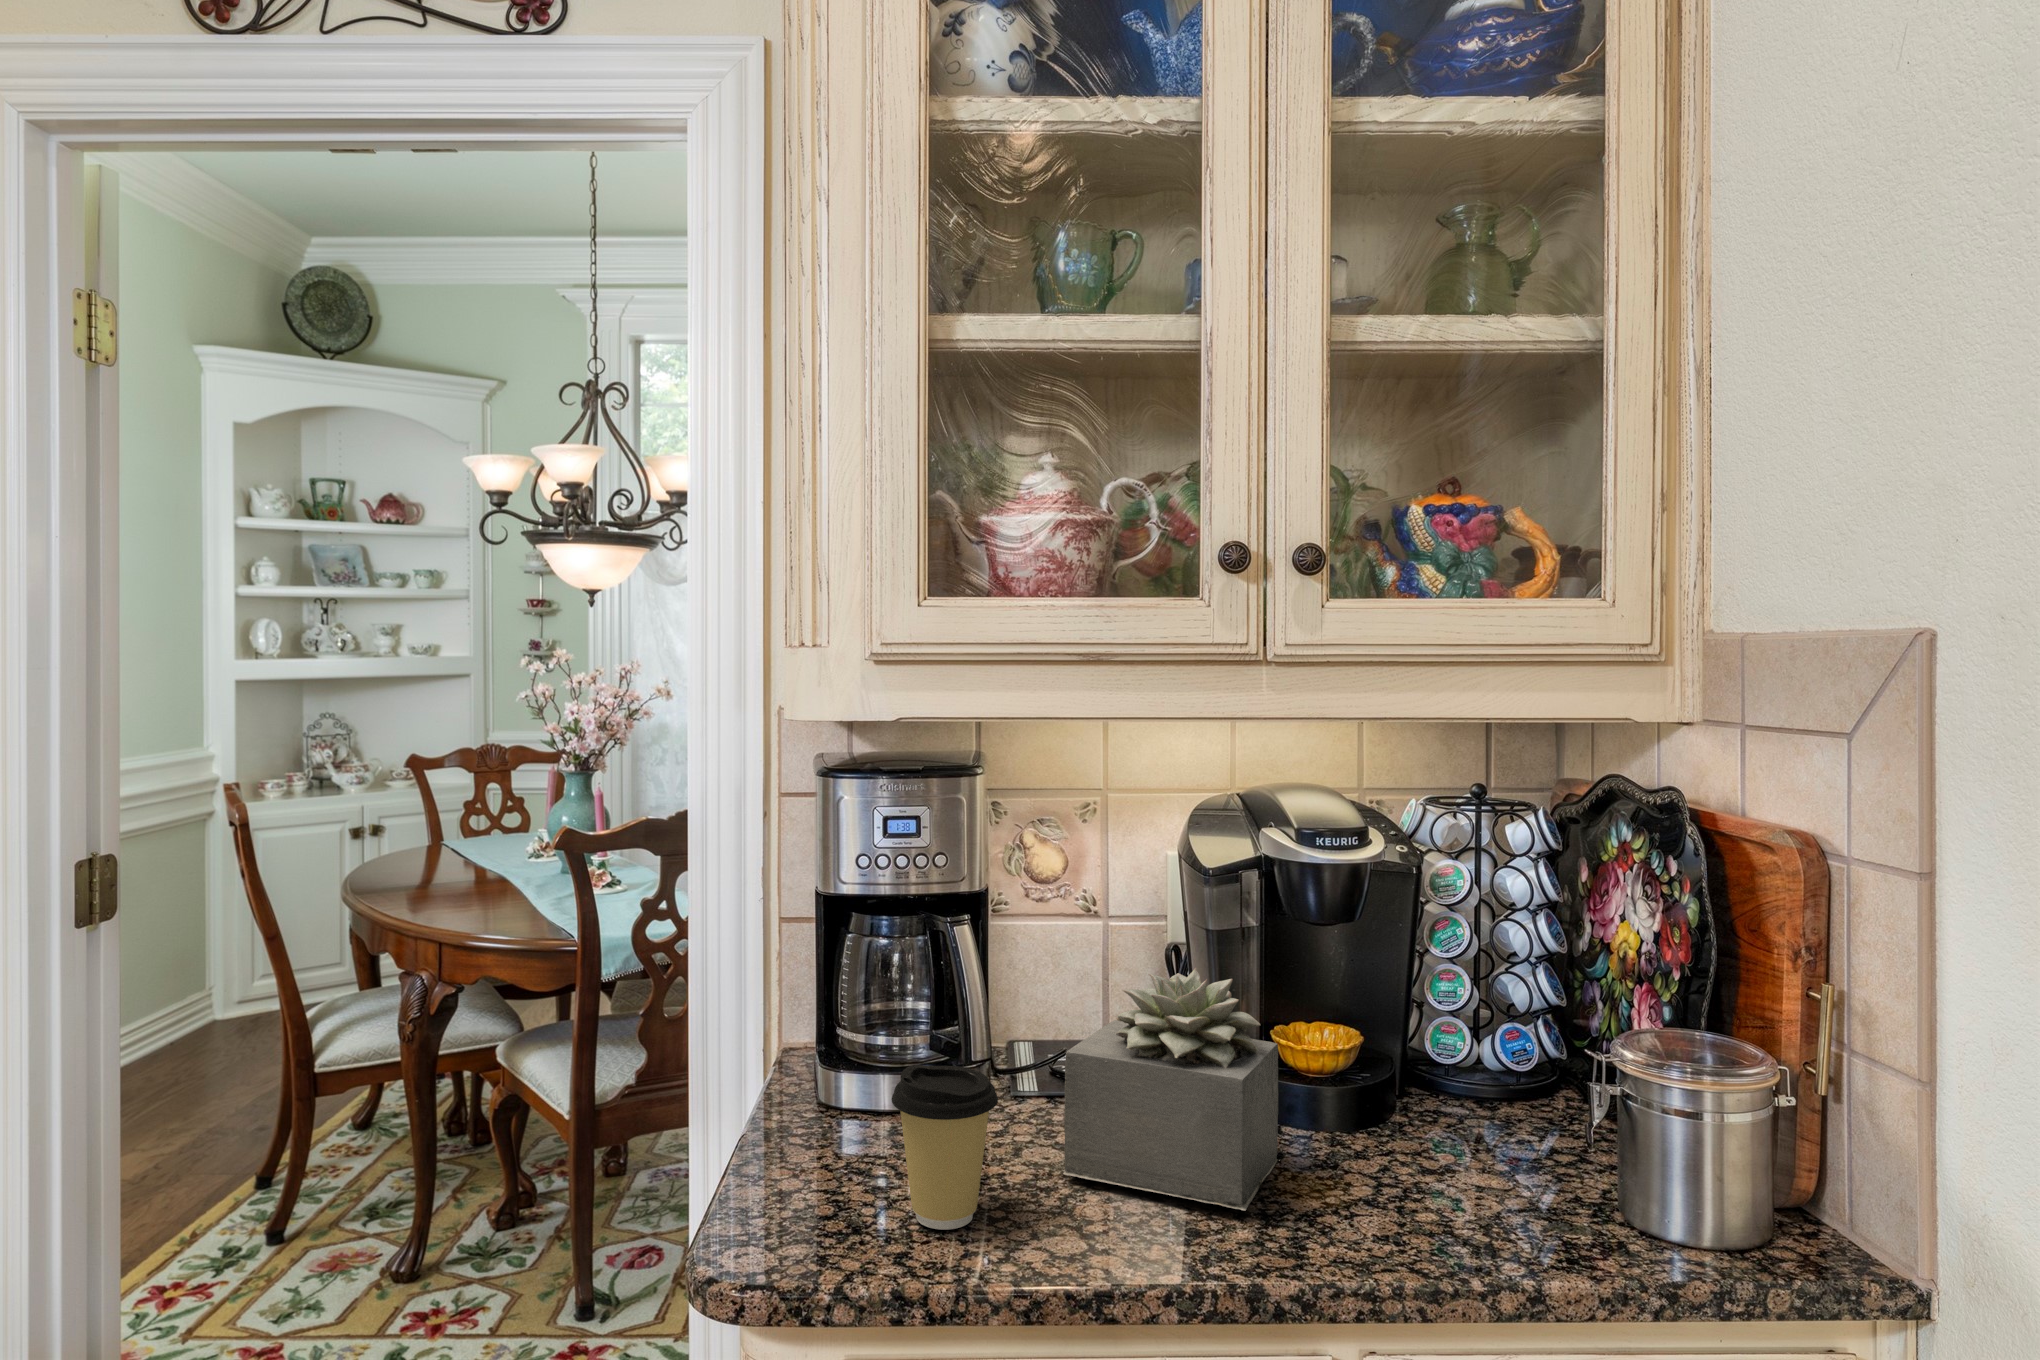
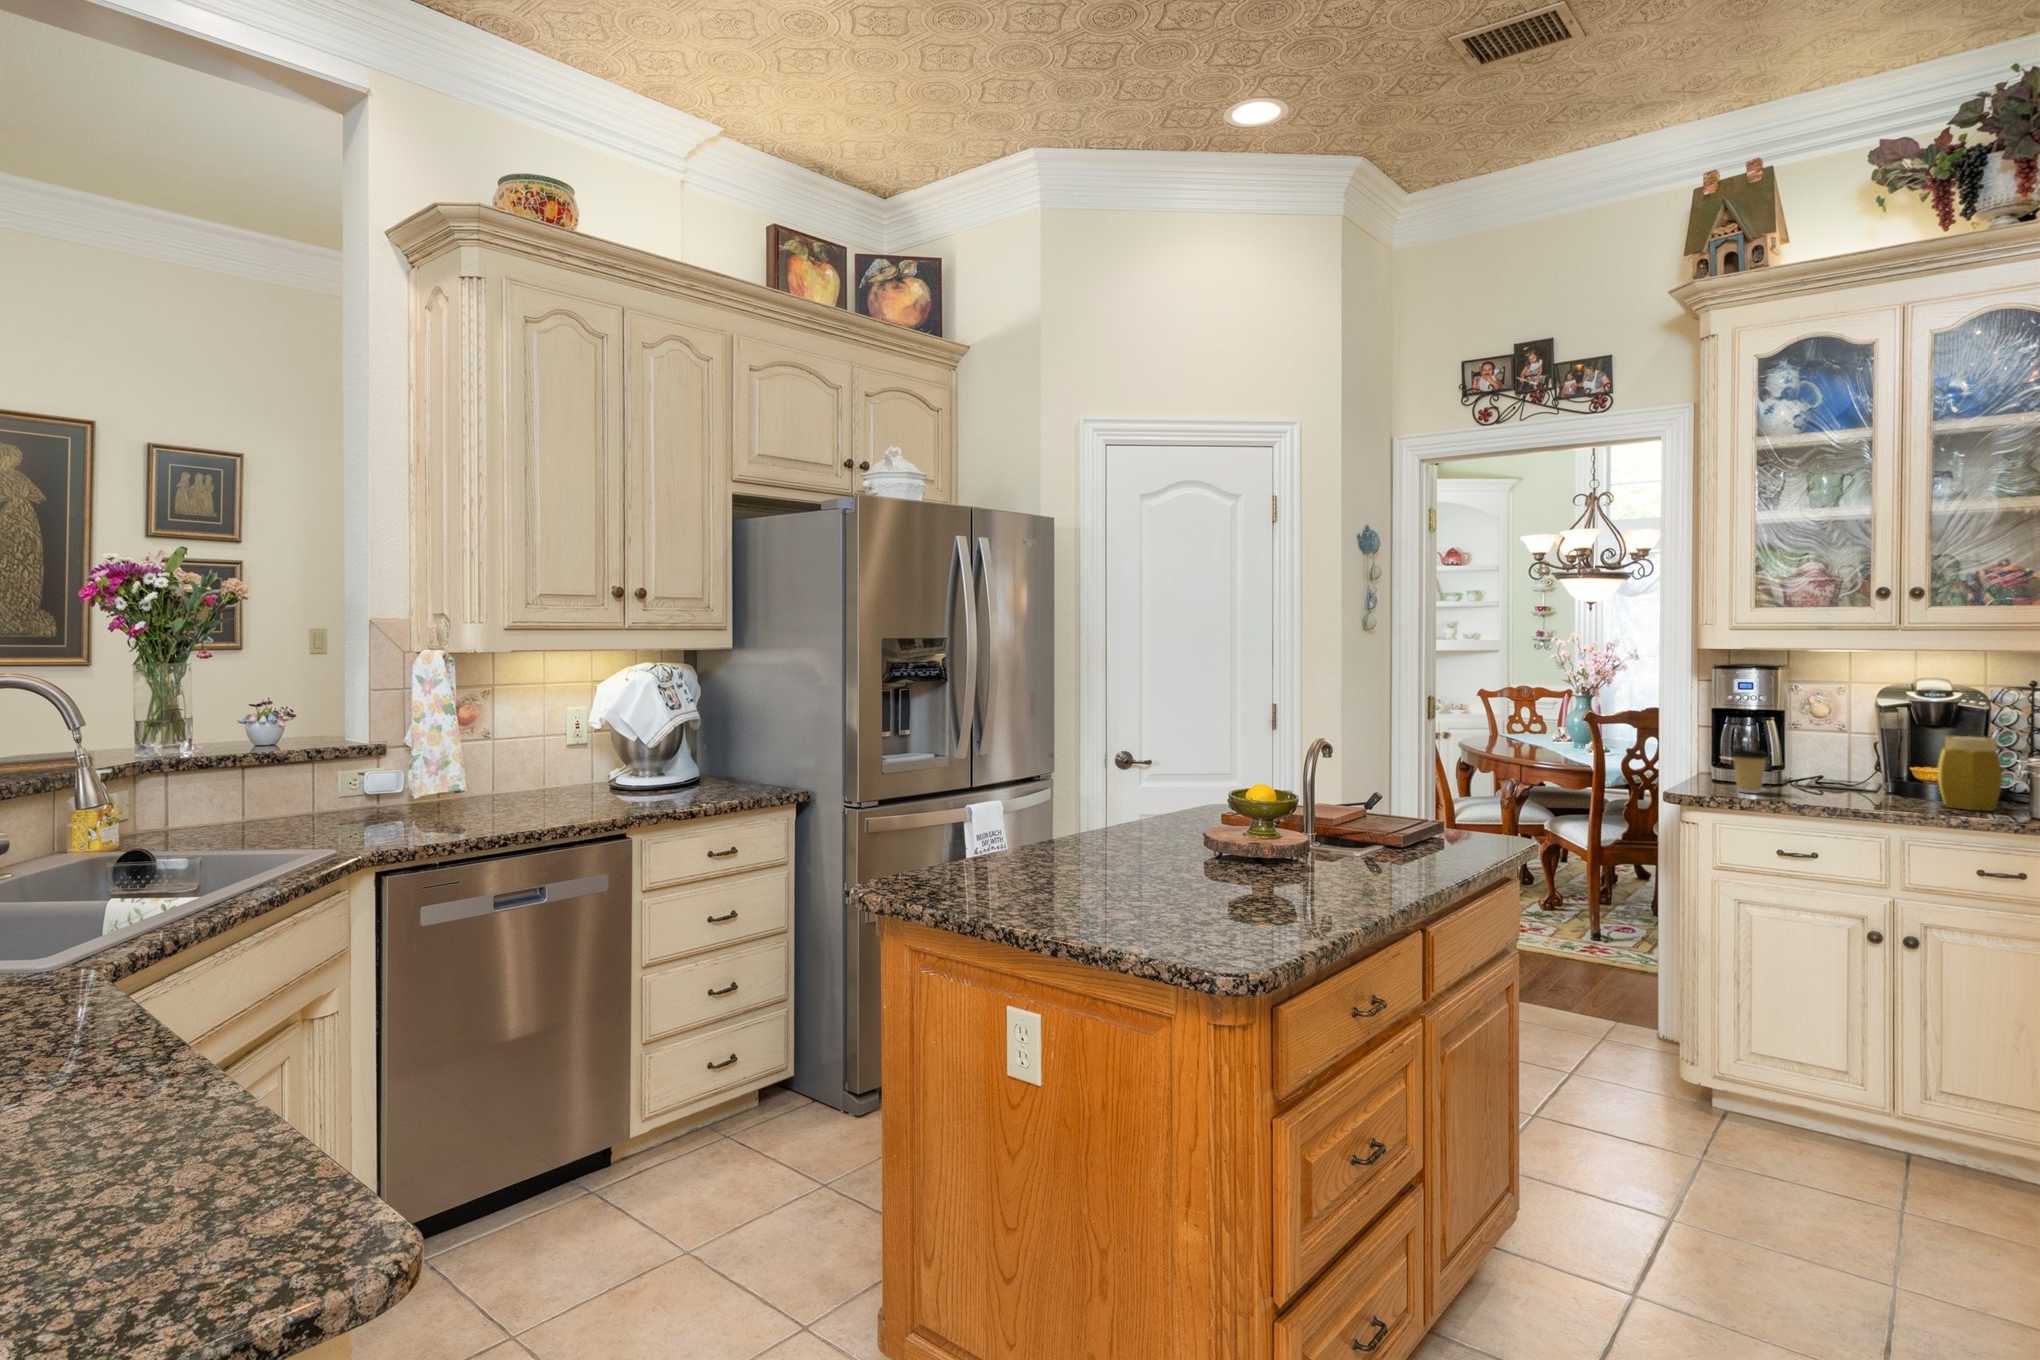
jar: none [1374,965,1534,1206] -> present [1938,736,2002,811]
succulent plant: present [1063,968,1278,1211] -> none [1799,731,1896,799]

